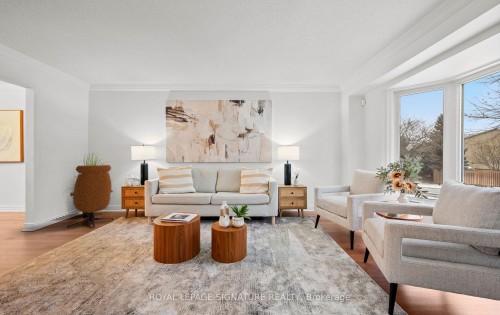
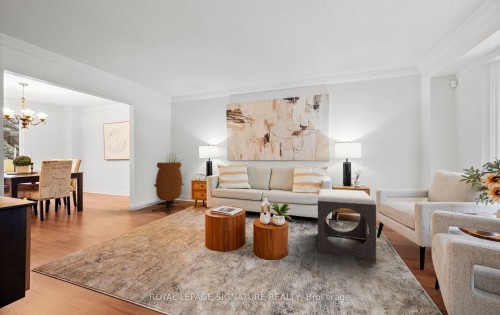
footstool: none [268,189,320,248] -> present [318,189,376,260]

